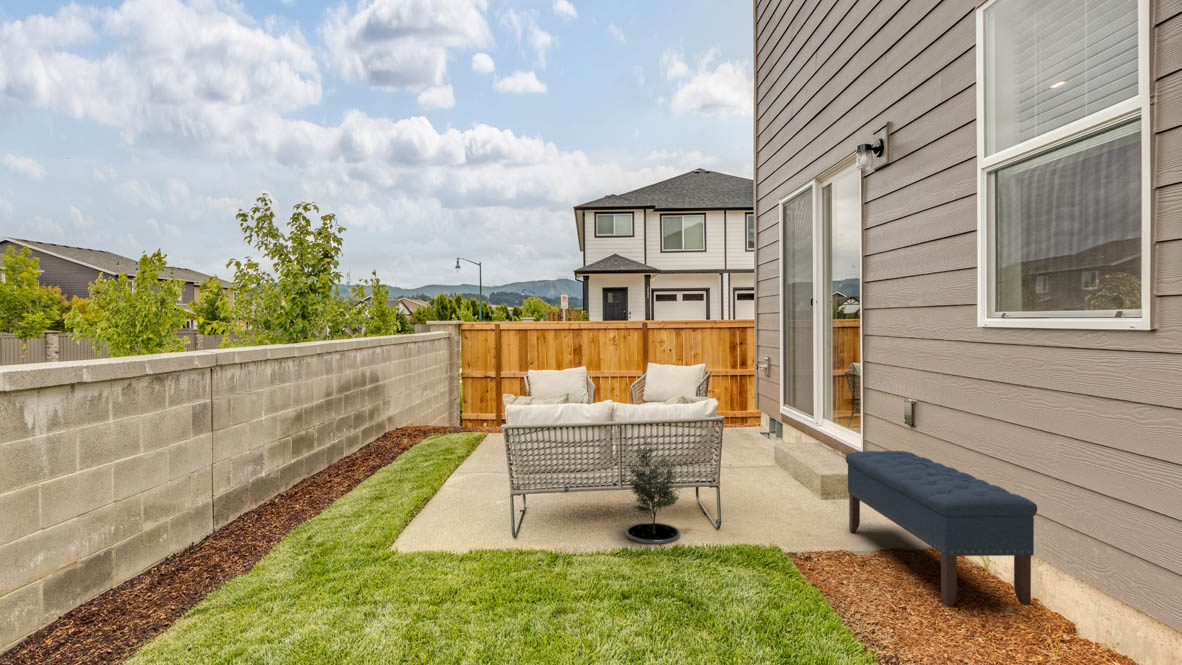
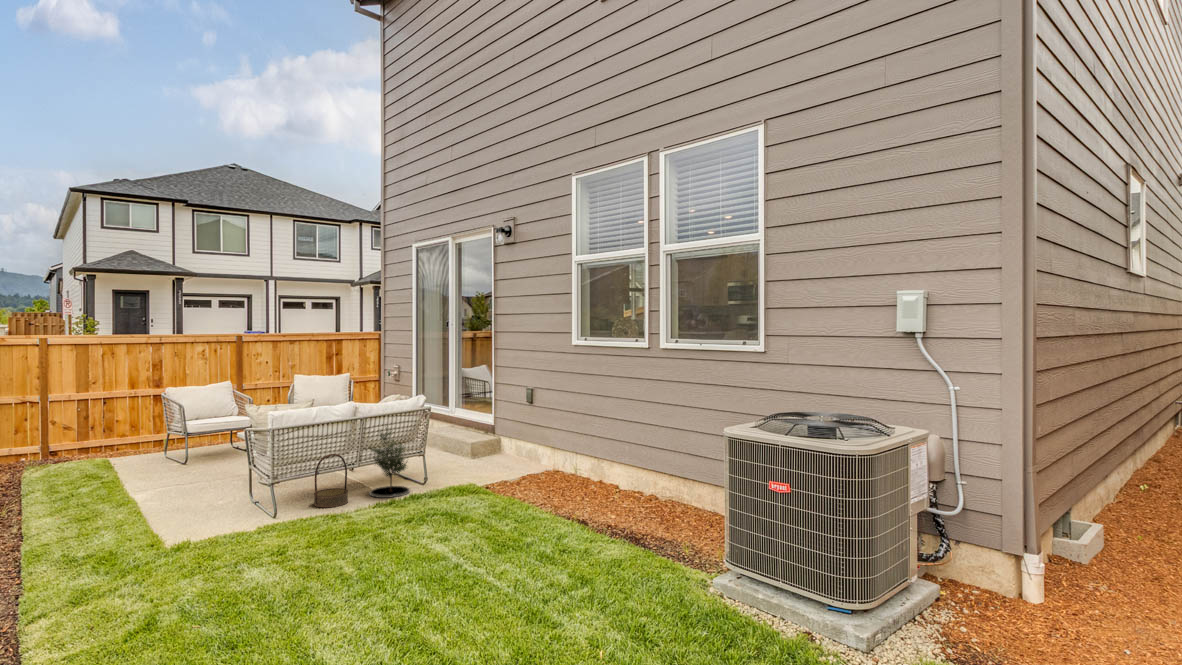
bench: present [846,451,1037,606] -> none [500,419,603,489]
basket: none [548,469,593,542] -> present [314,454,348,508]

